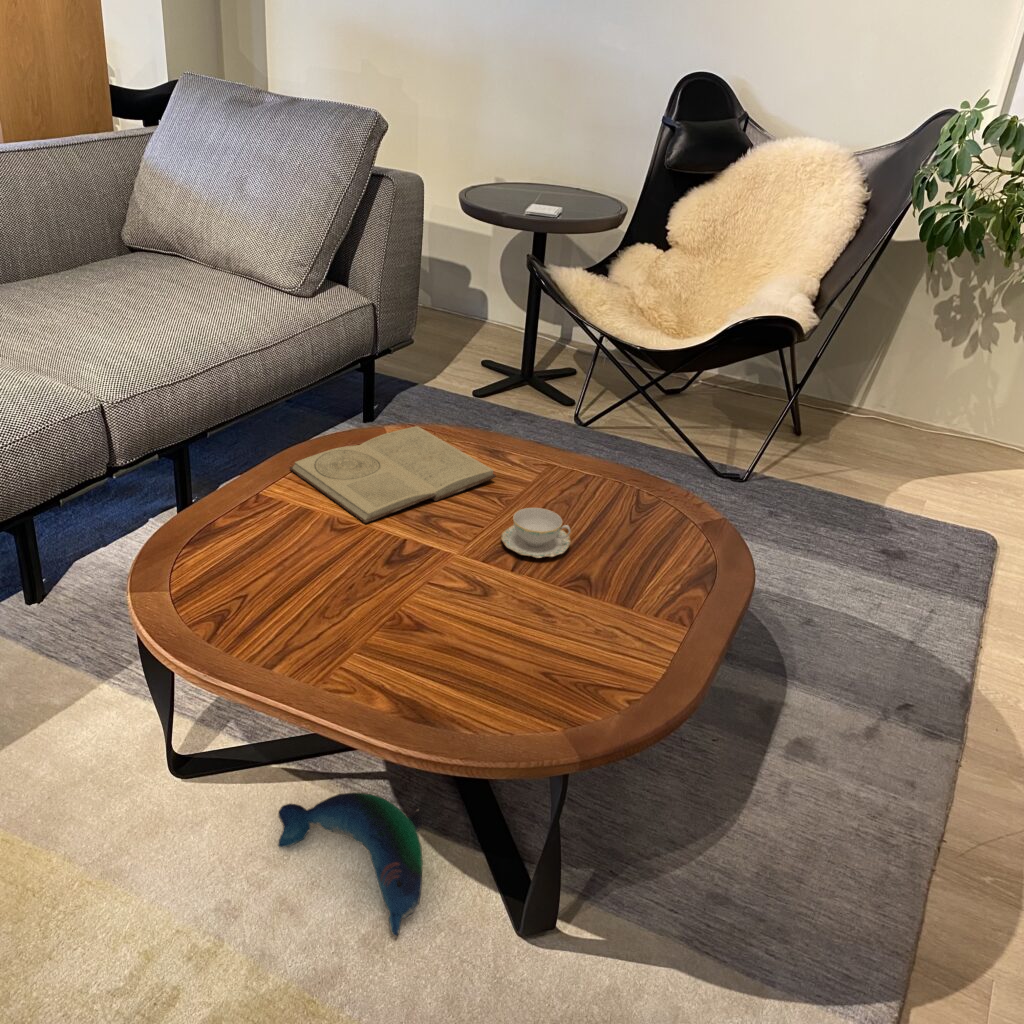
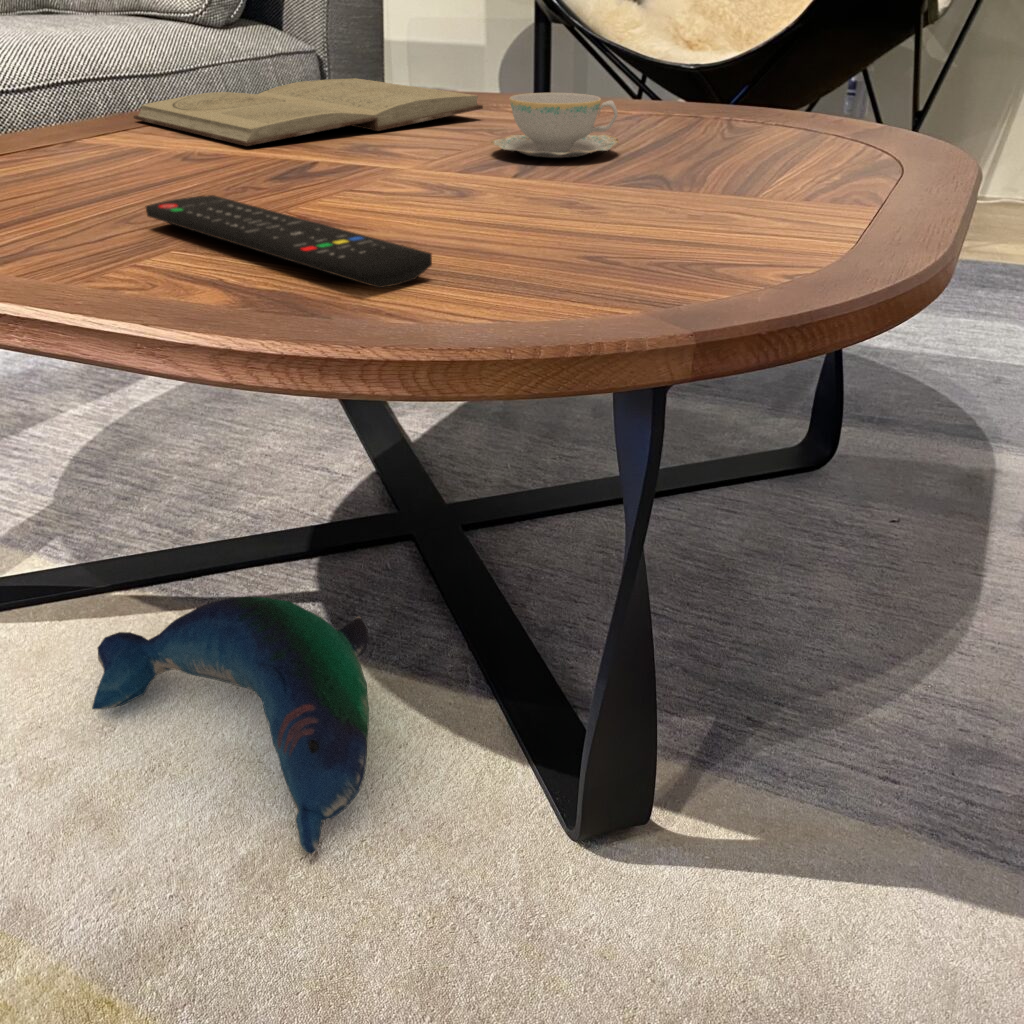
remote control: none [339,612,477,709] -> present [145,195,432,288]

